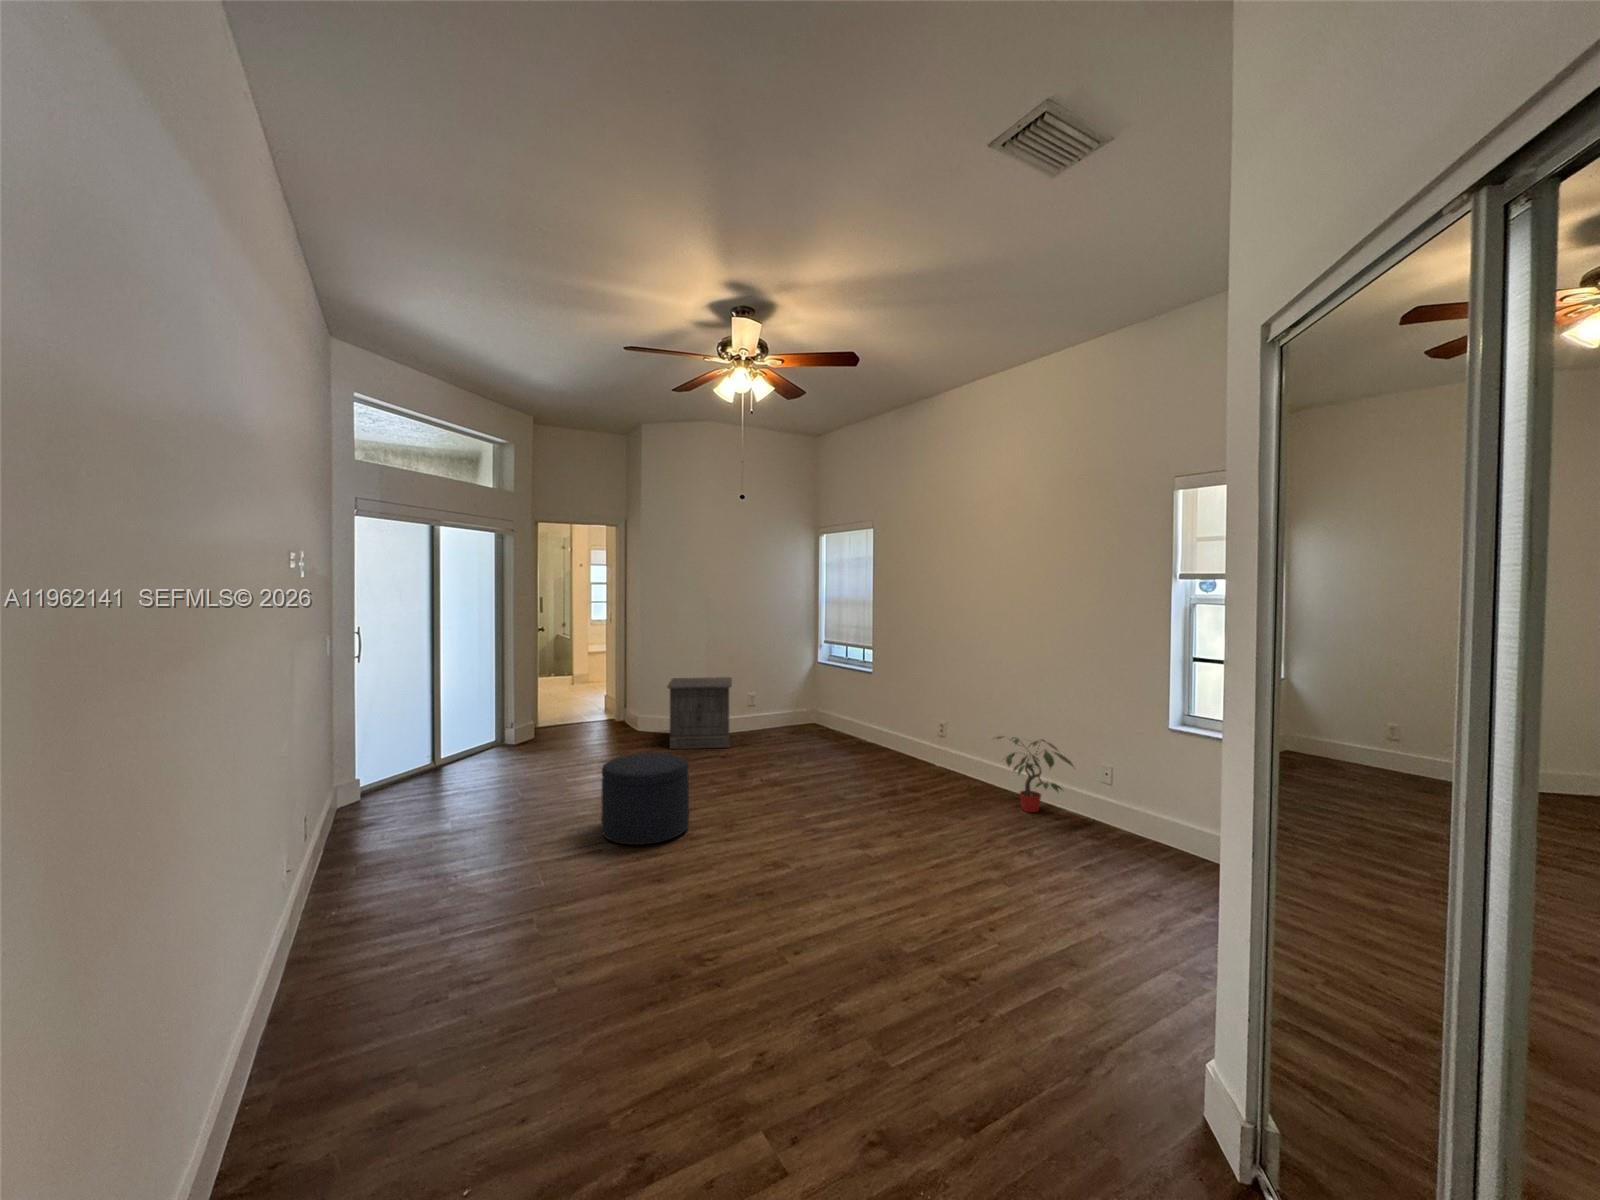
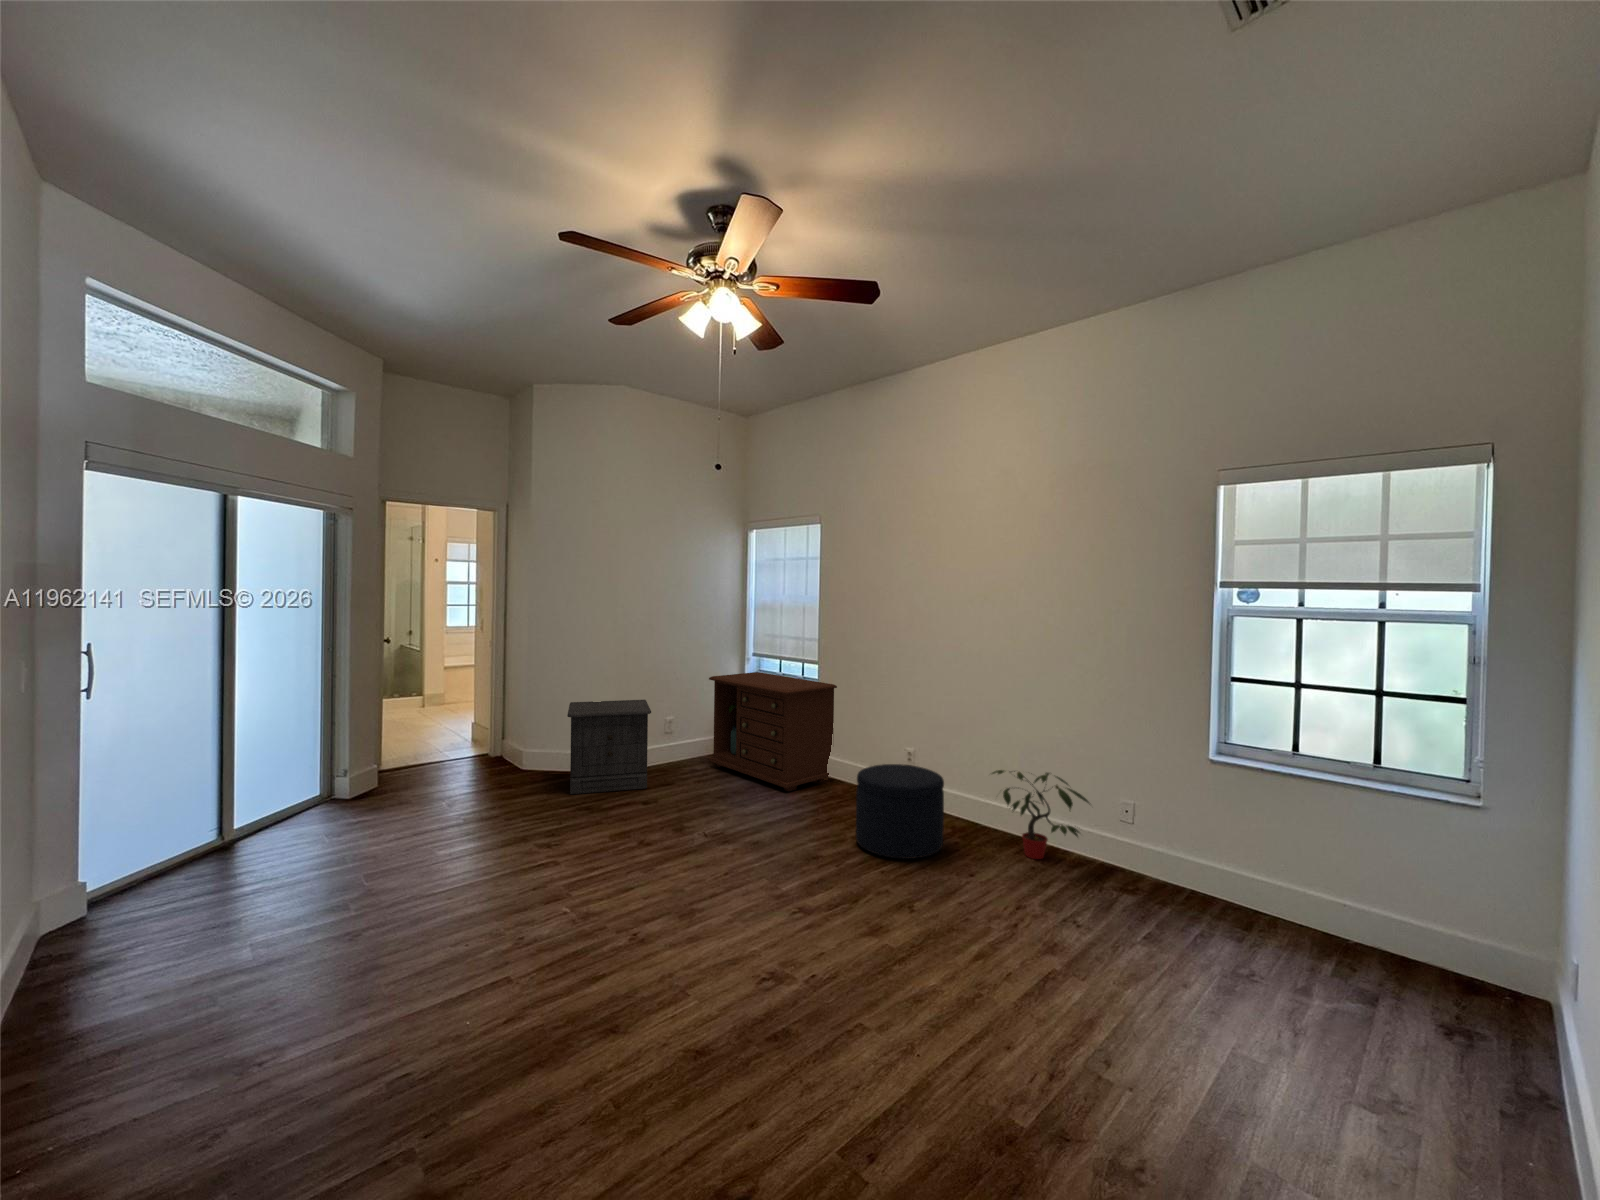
dresser: none [783,657,886,755] -> present [709,672,837,791]
ottoman: present [601,753,689,845] -> present [856,764,944,859]

